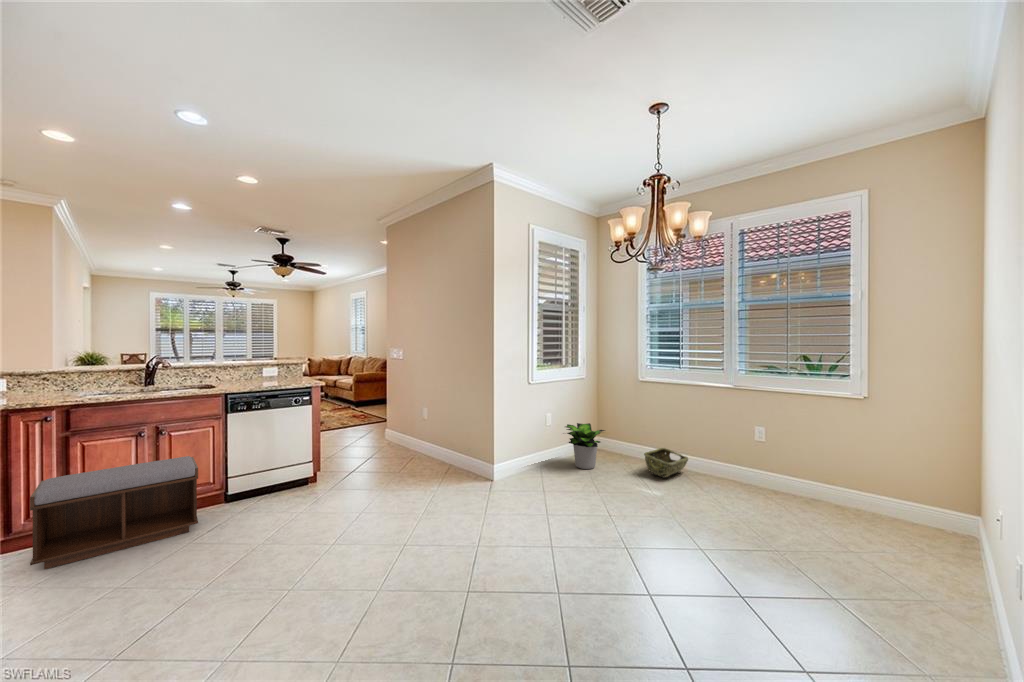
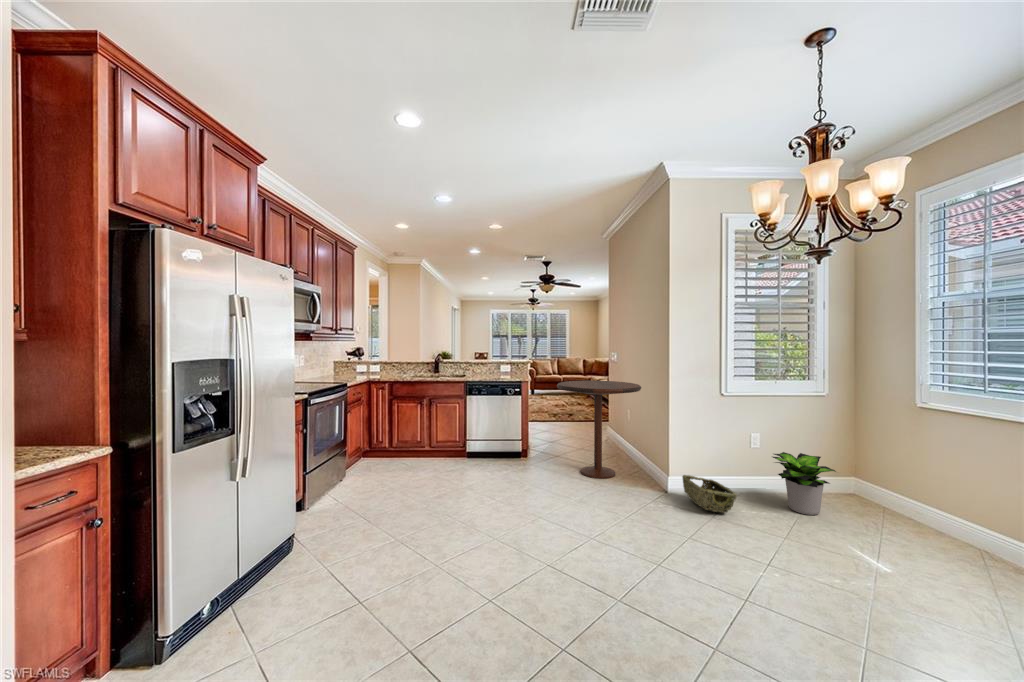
pedestal table: none [368,378,460,485] -> present [557,381,641,479]
woven basket: present [644,448,688,478] -> present [682,475,737,513]
bench: present [30,456,198,569] -> none [372,420,448,469]

